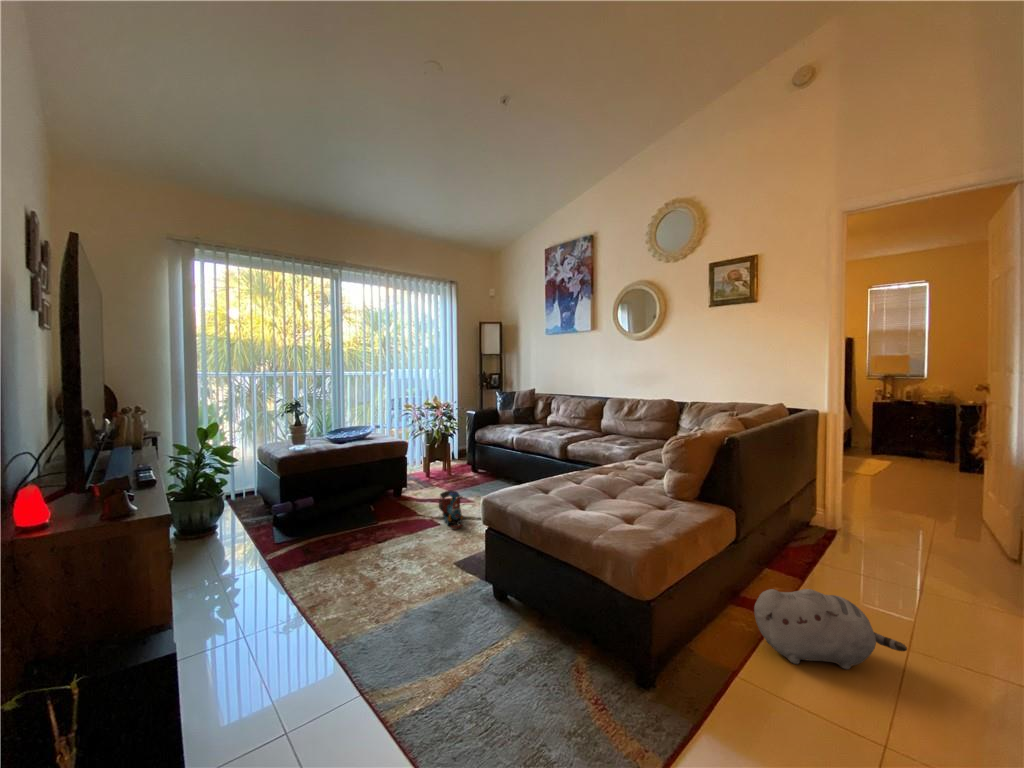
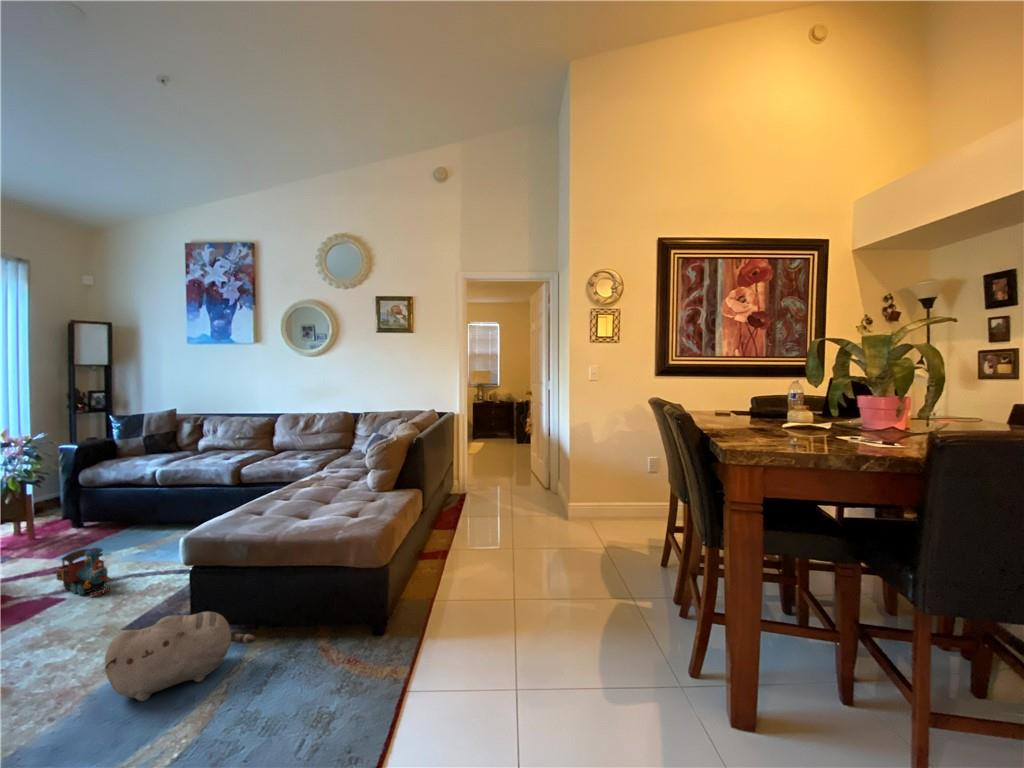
plush toy: present [754,589,907,669] -> present [105,612,255,701]

